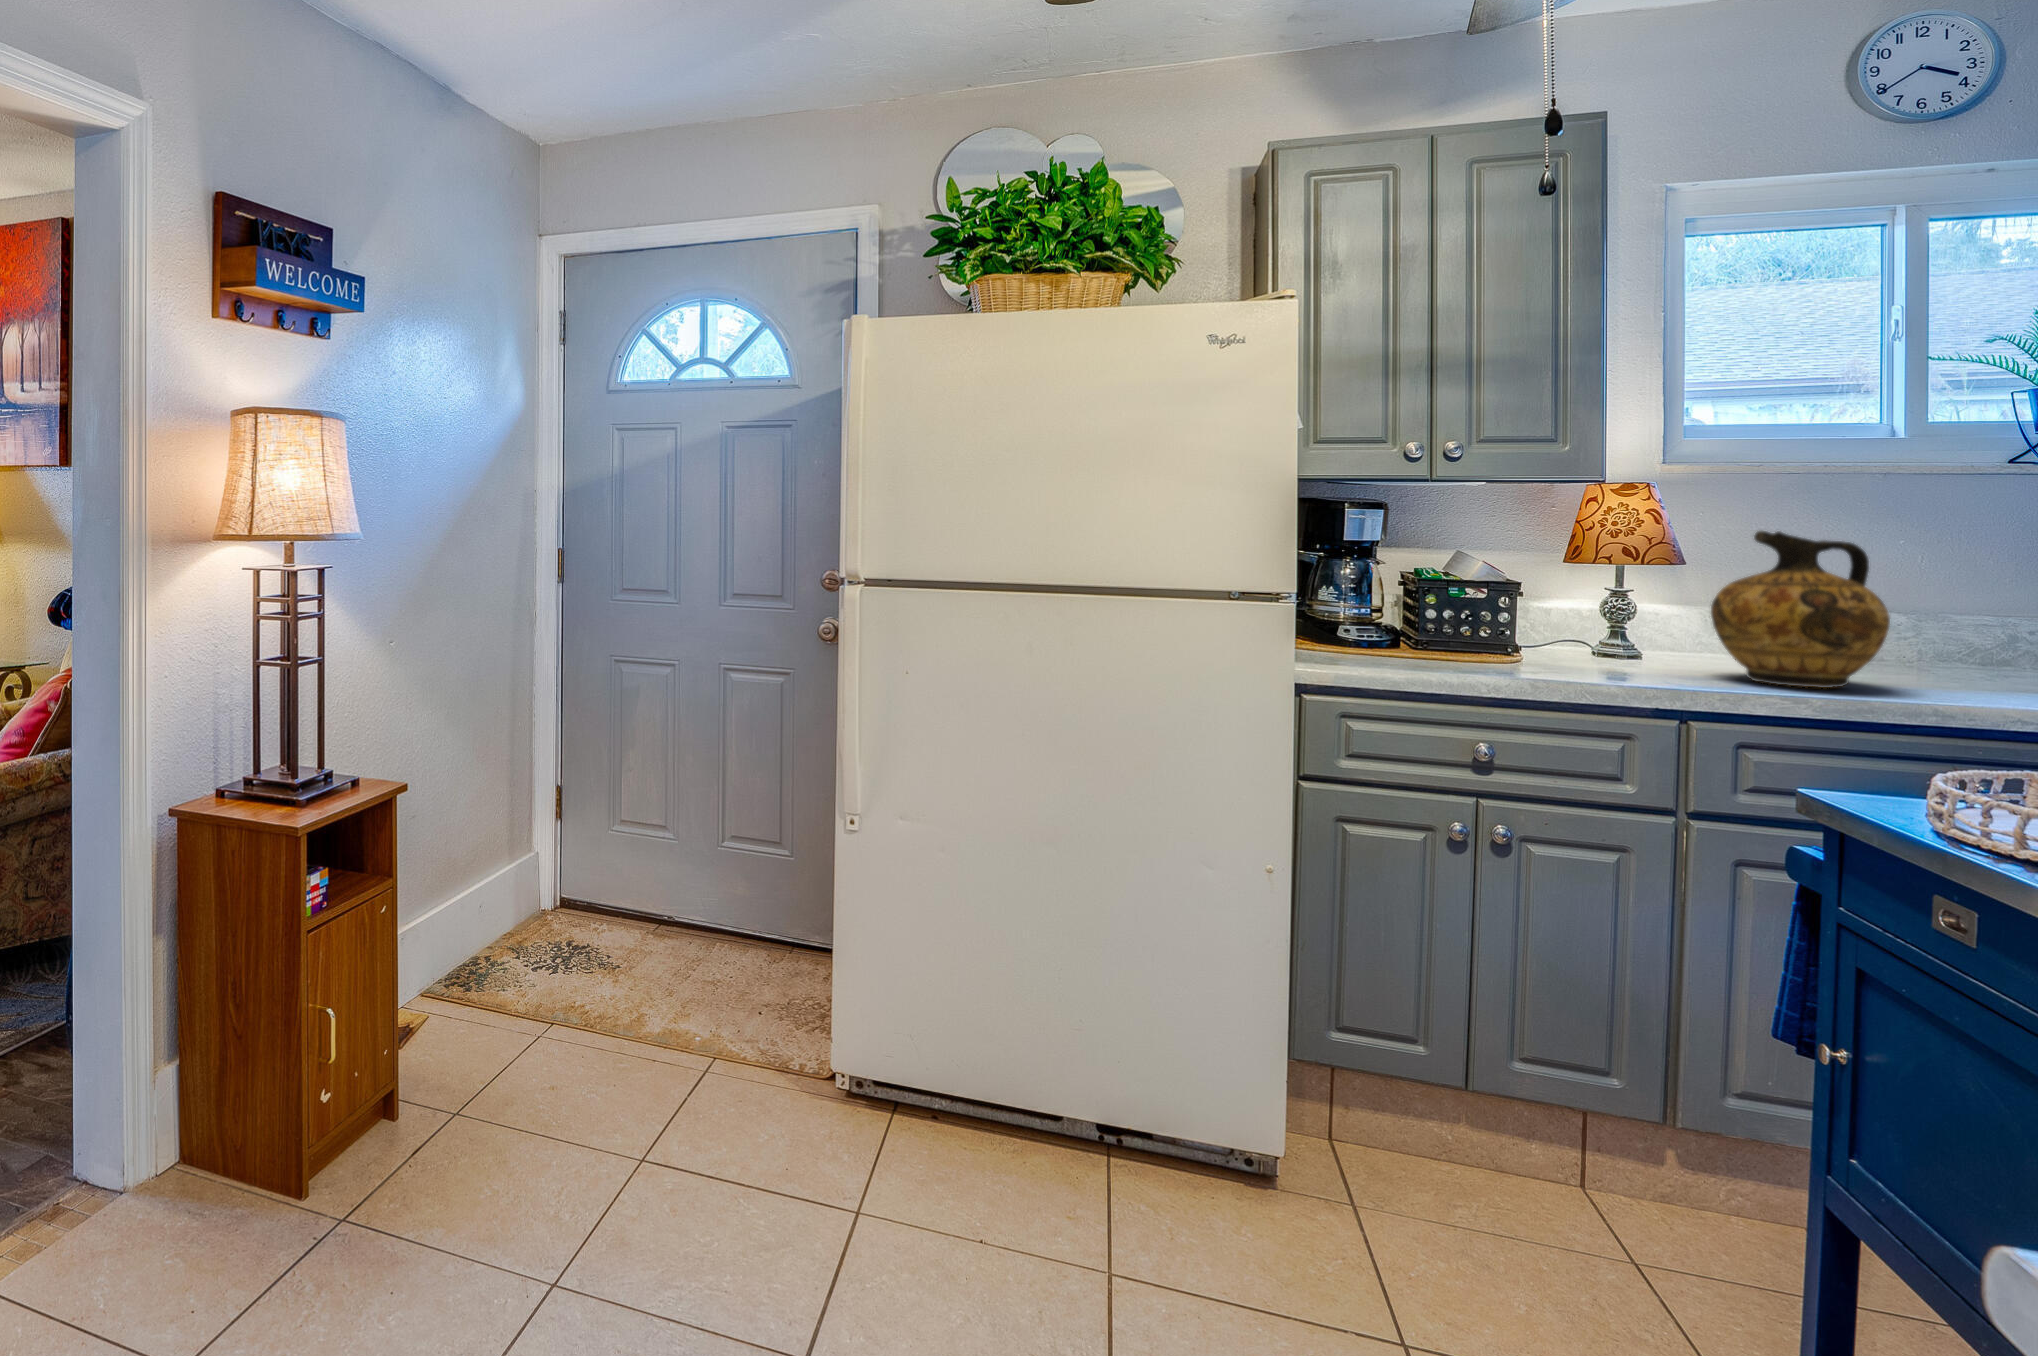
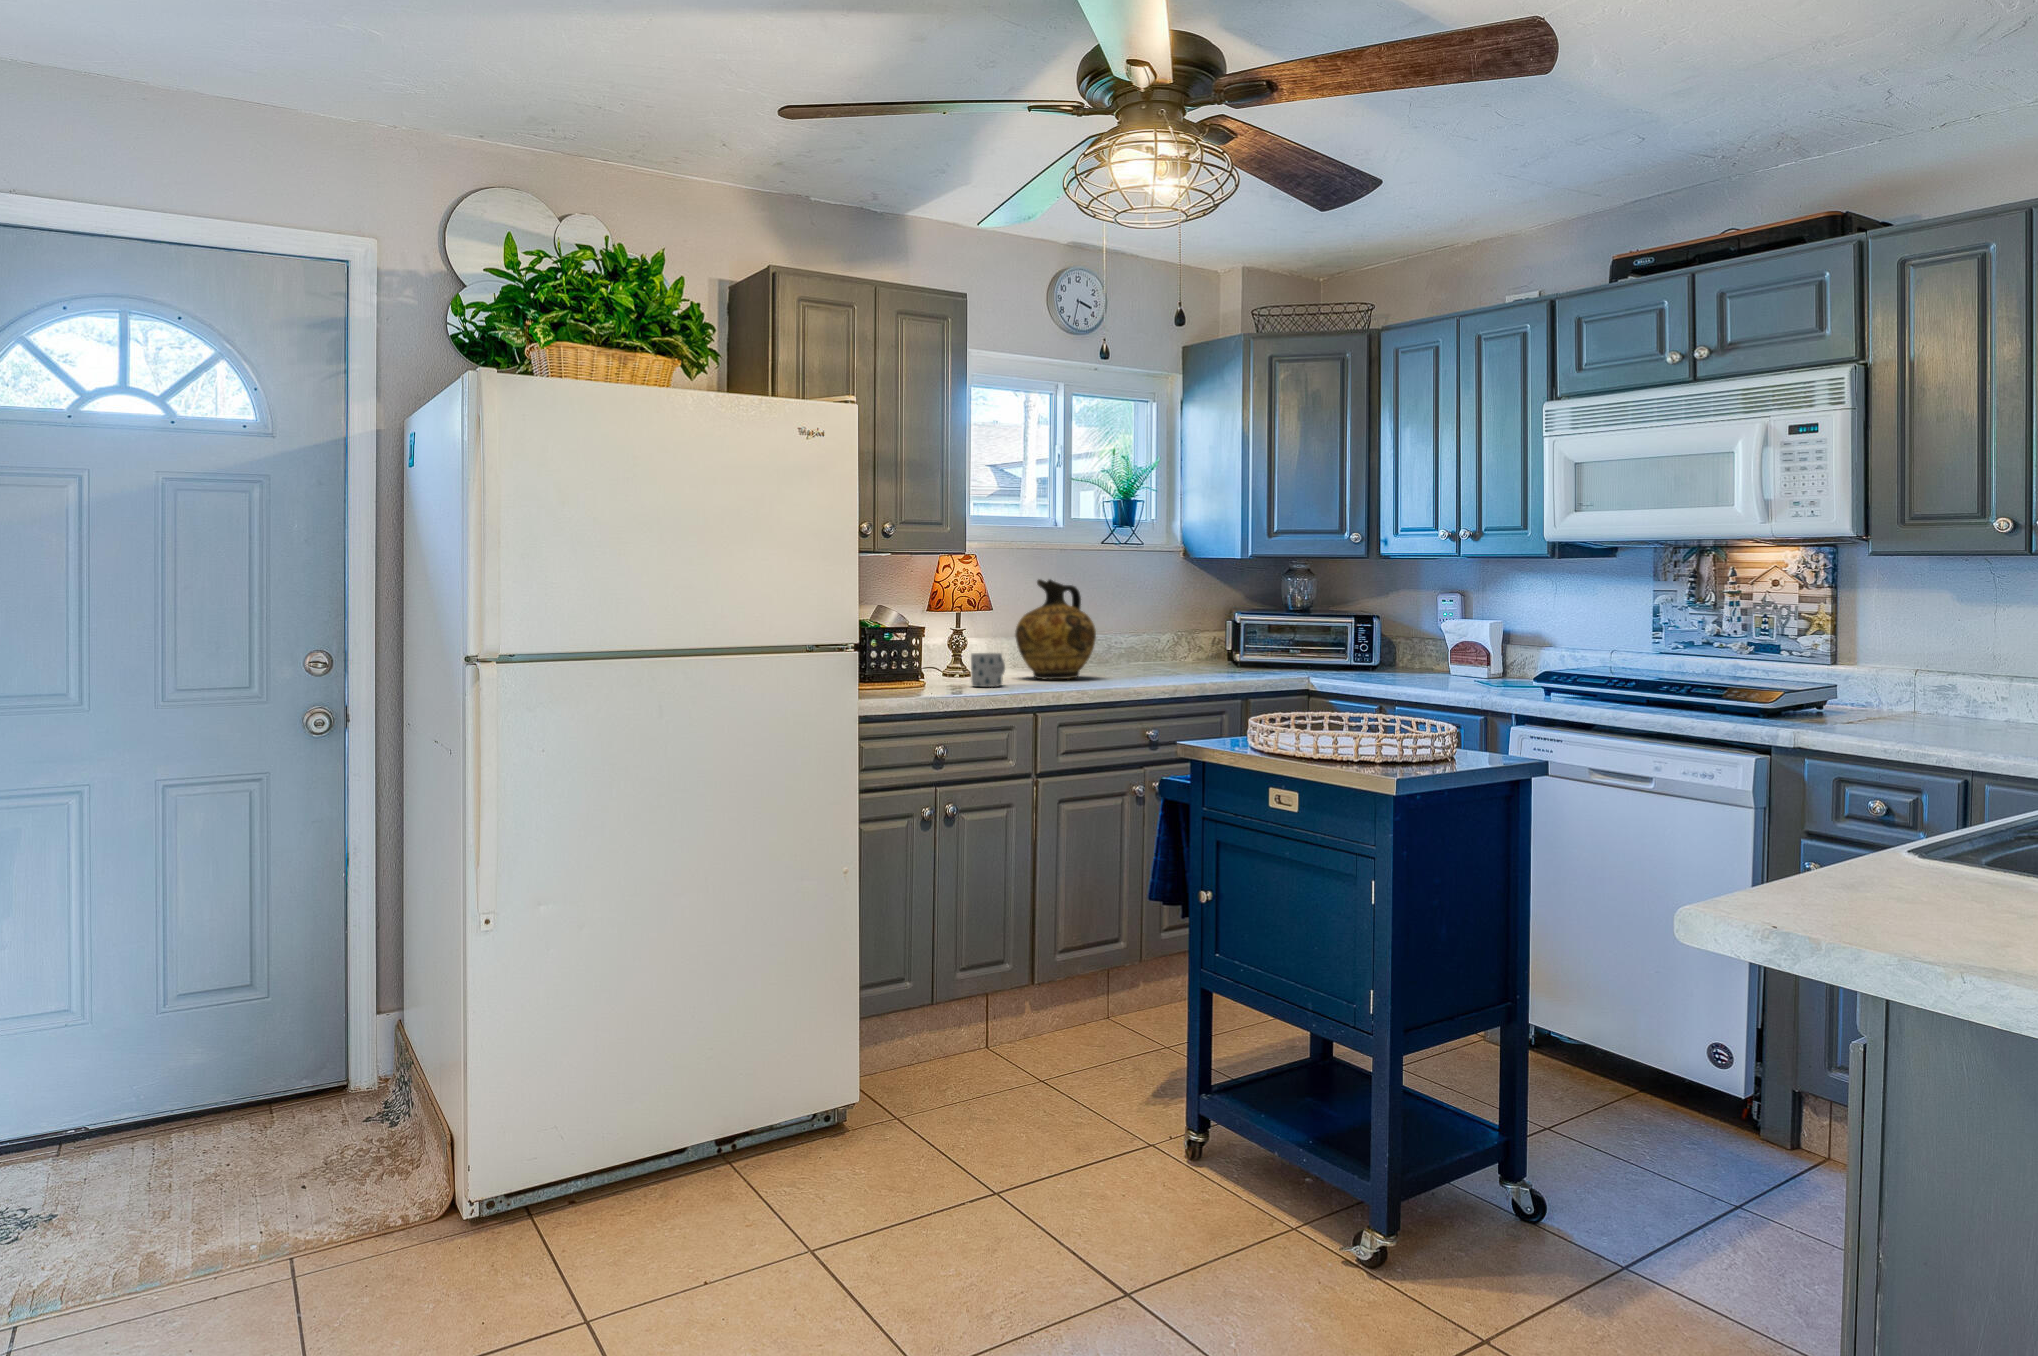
mug: none [1574,633,1647,684] -> present [971,653,1005,687]

